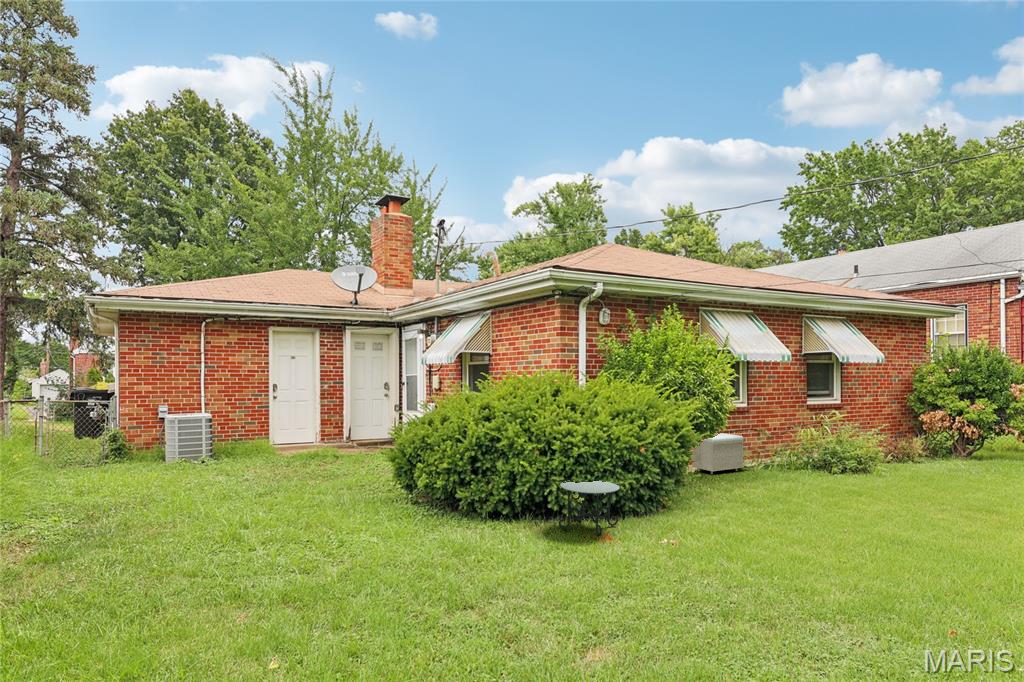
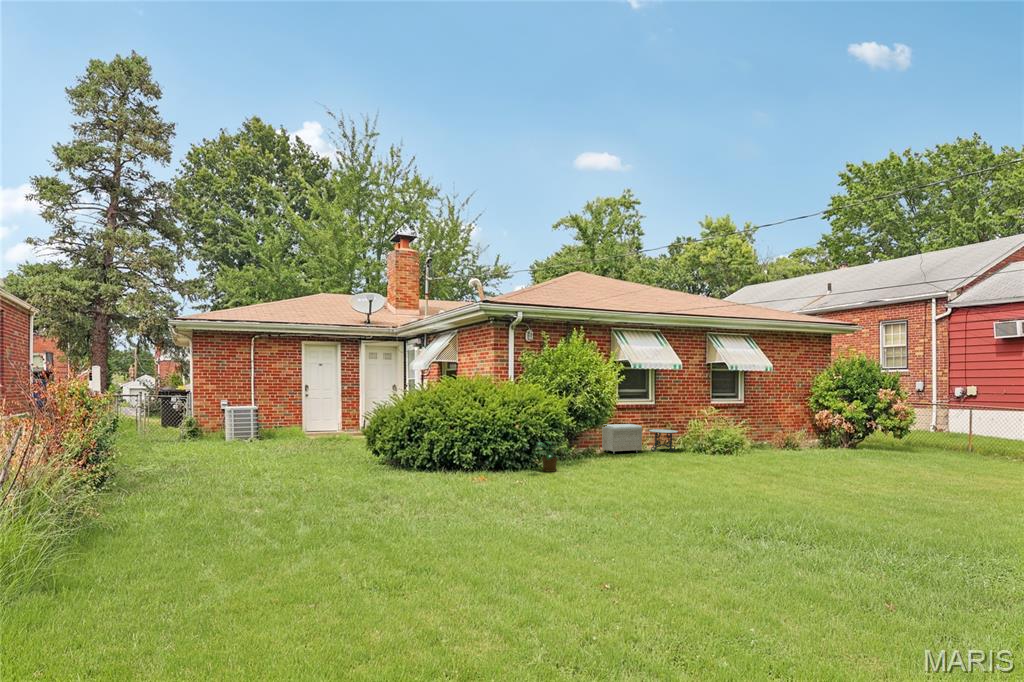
potted plant: none [651,468,694,515] -> present [535,441,558,472]
side table: present [558,481,620,535] -> present [649,429,678,452]

